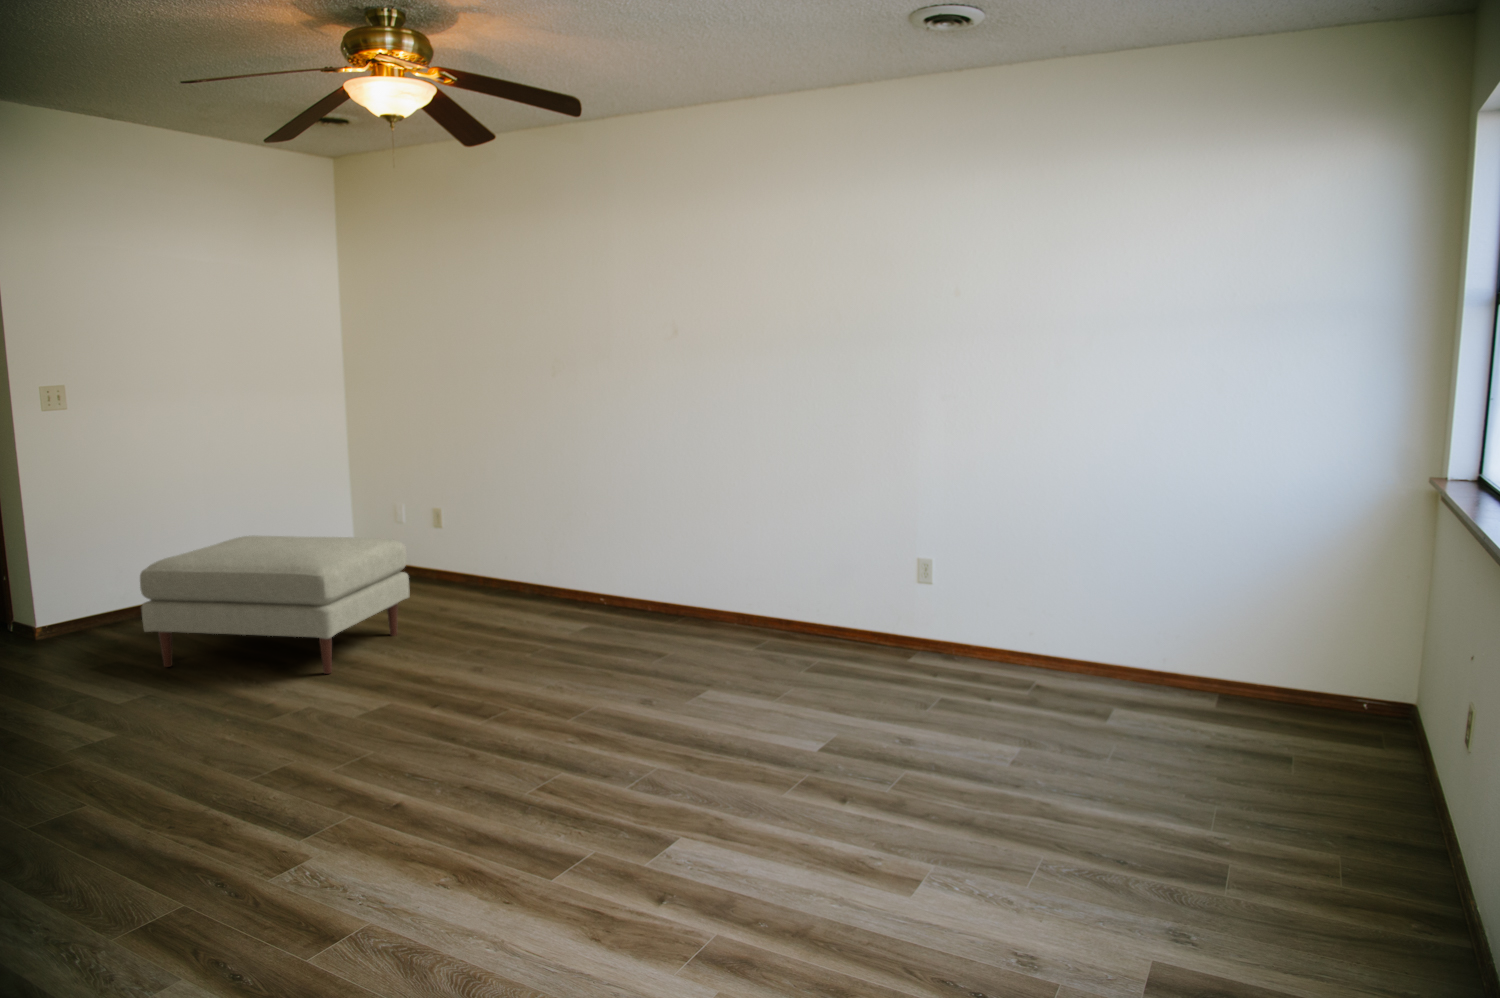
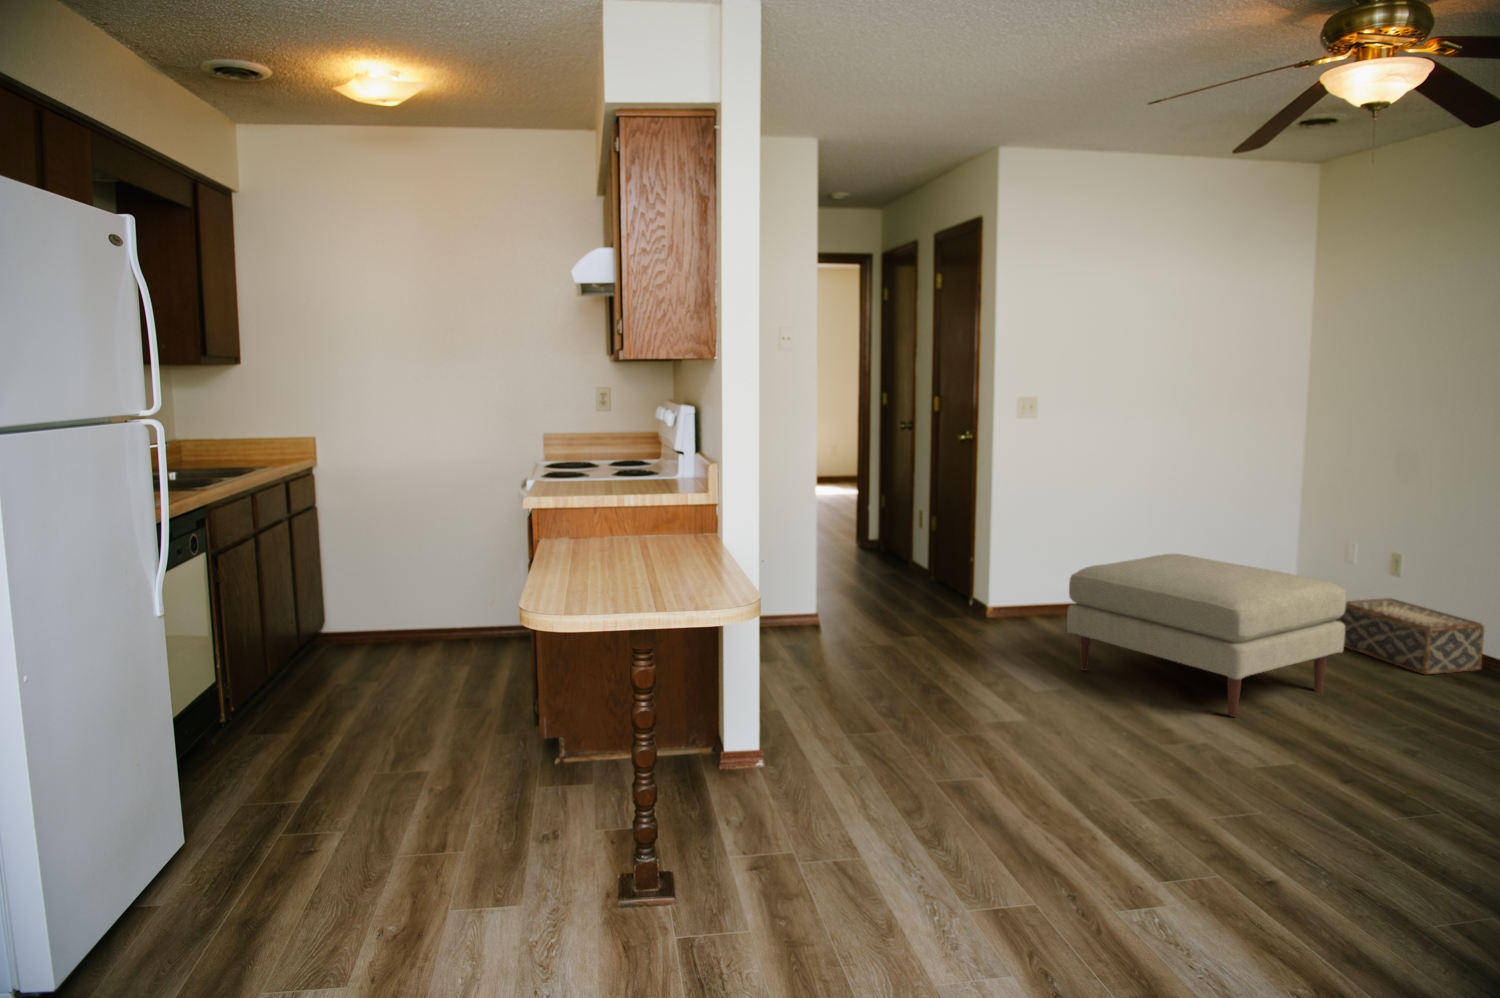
woven basket: none [396,549,506,604] -> present [1338,598,1484,674]

